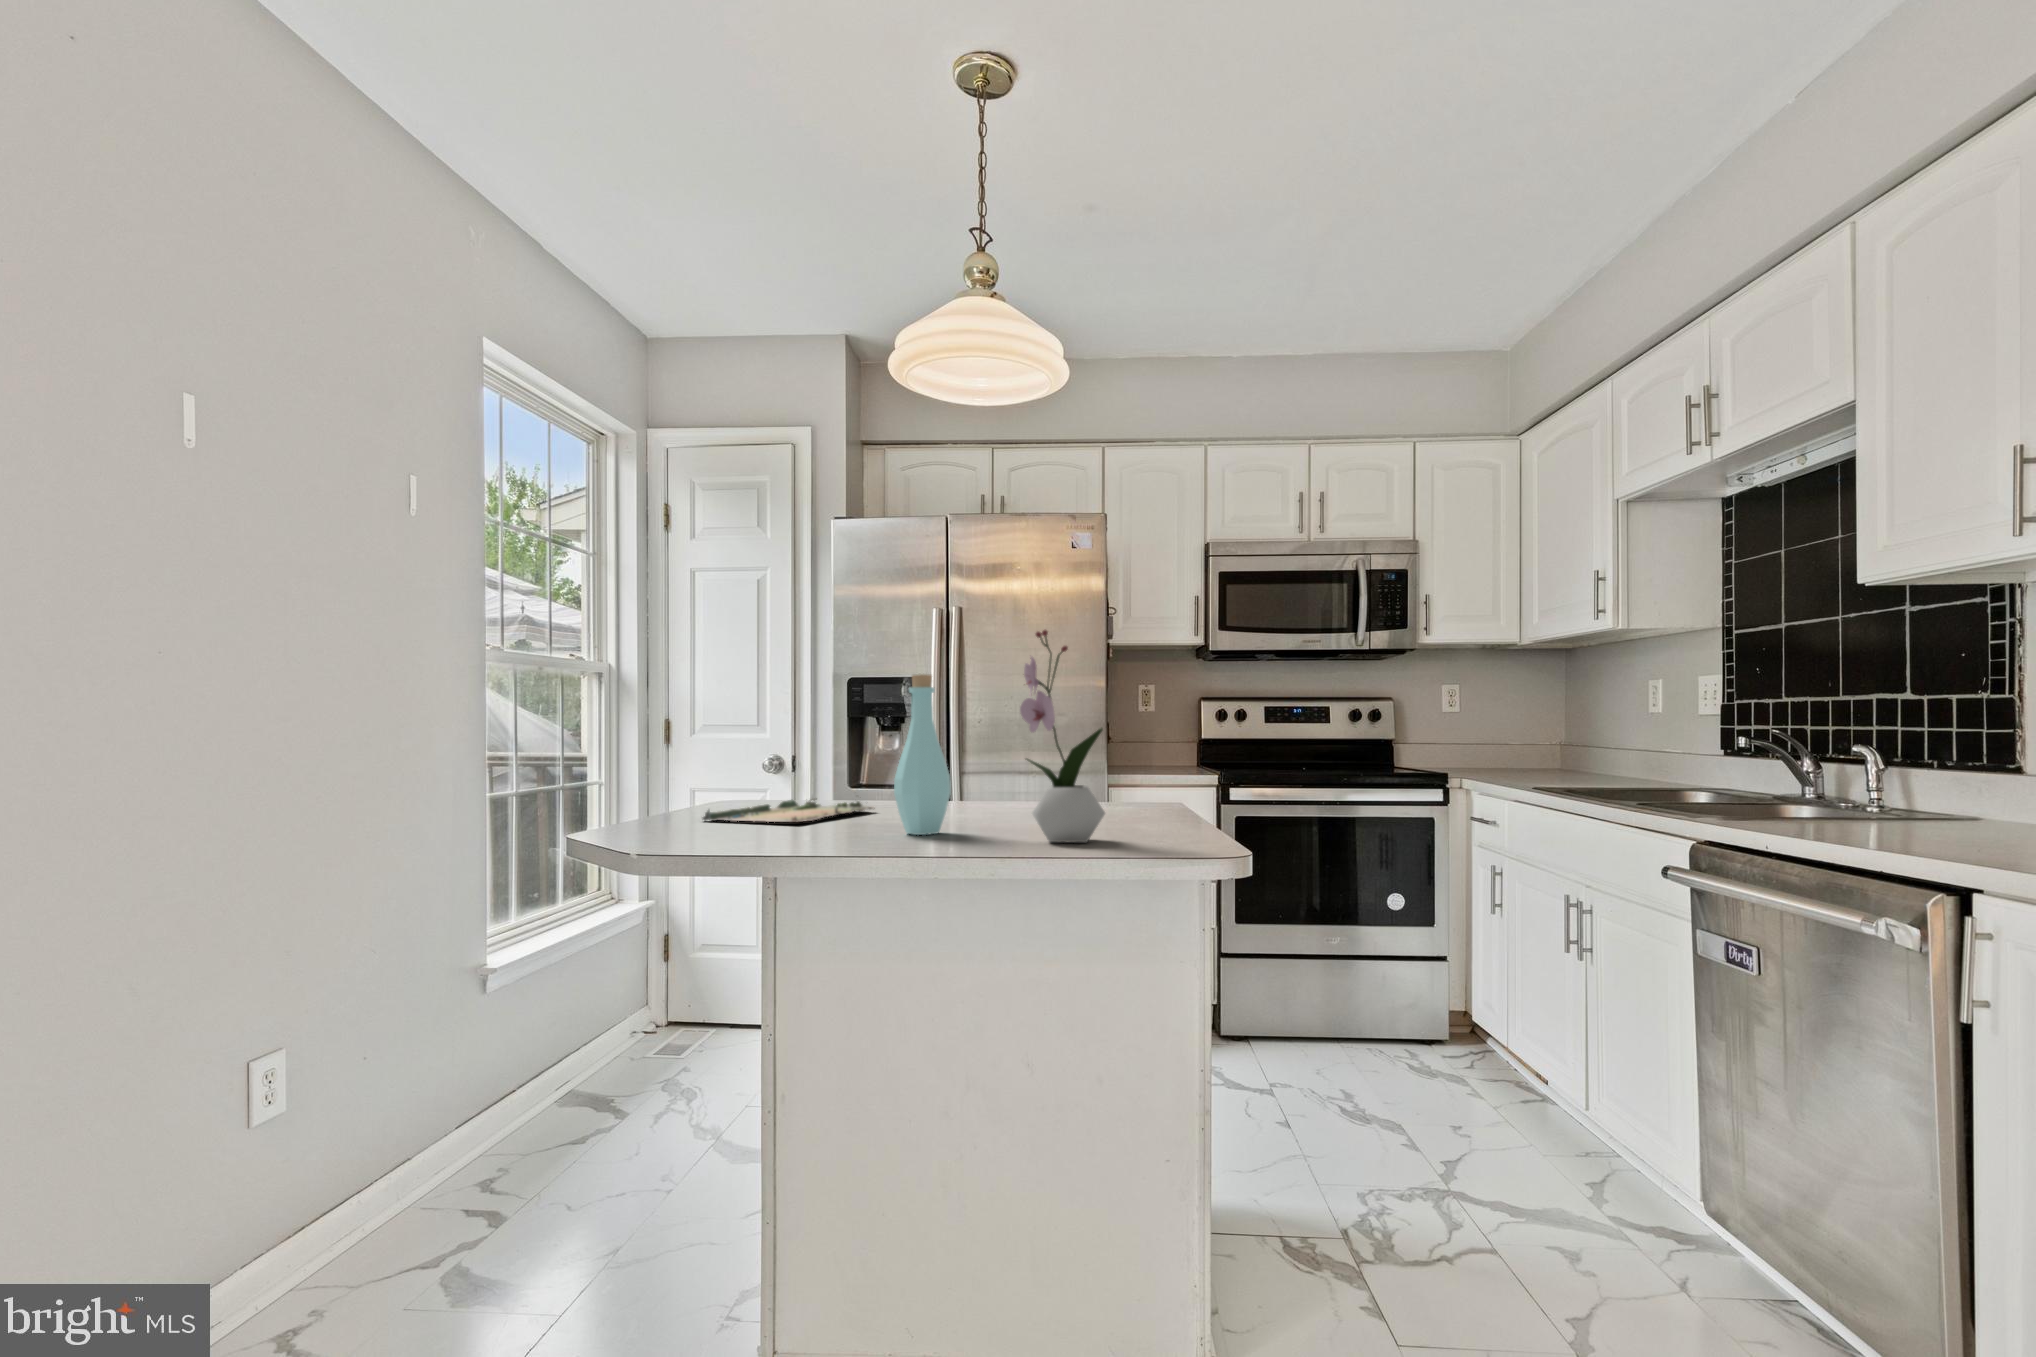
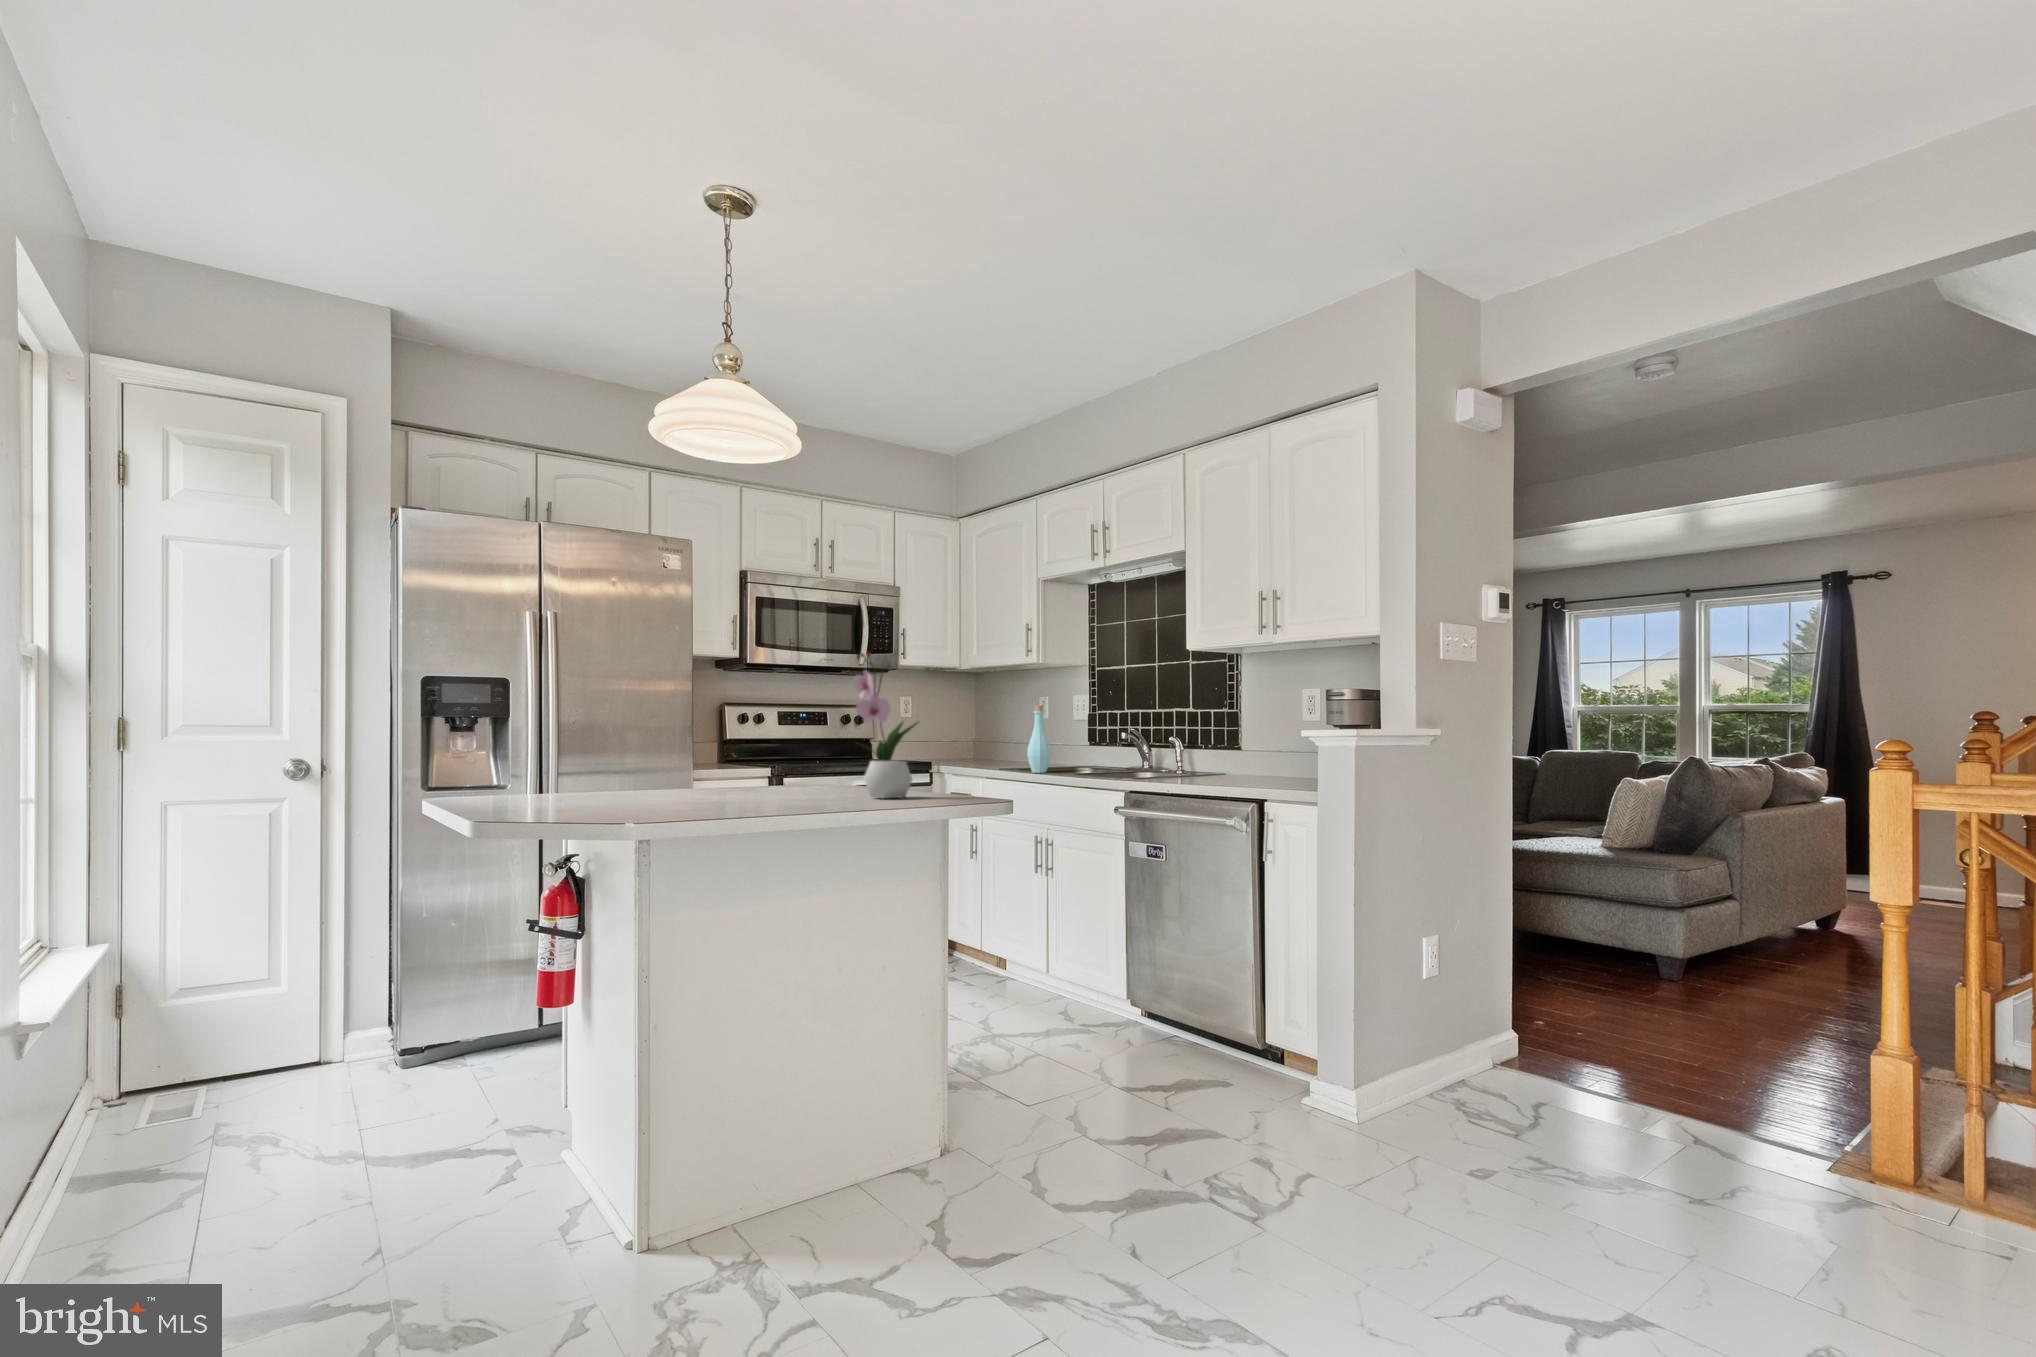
bottle: present [894,674,951,835] -> present [1027,706,1051,773]
tray: present [702,799,874,822] -> none [514,781,636,808]

